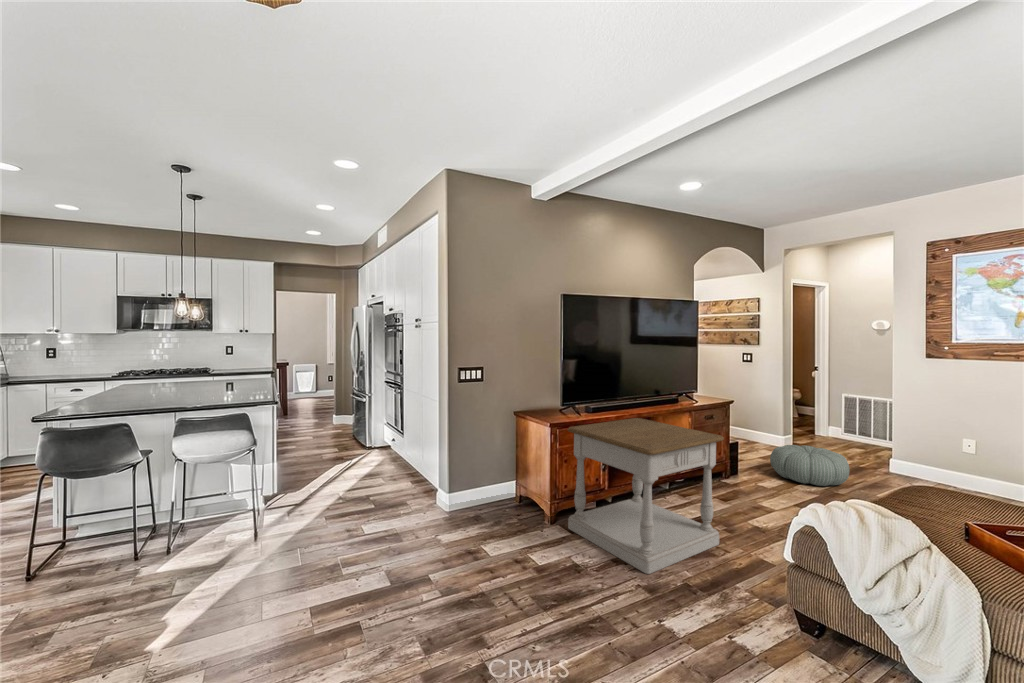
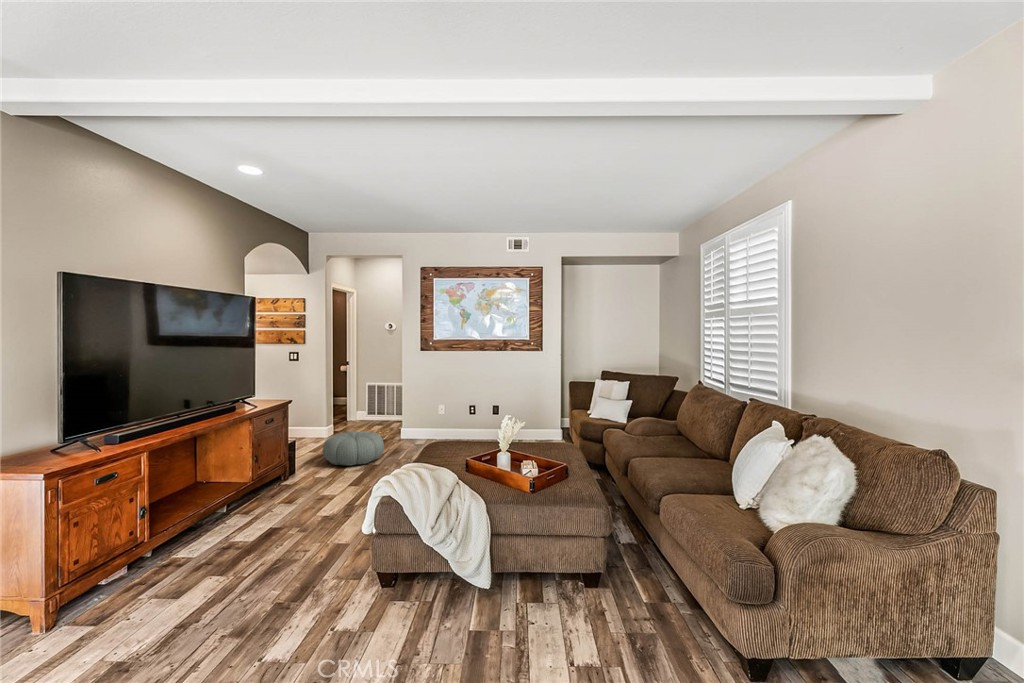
side table: present [568,418,724,574] -> none [84,440,298,616]

